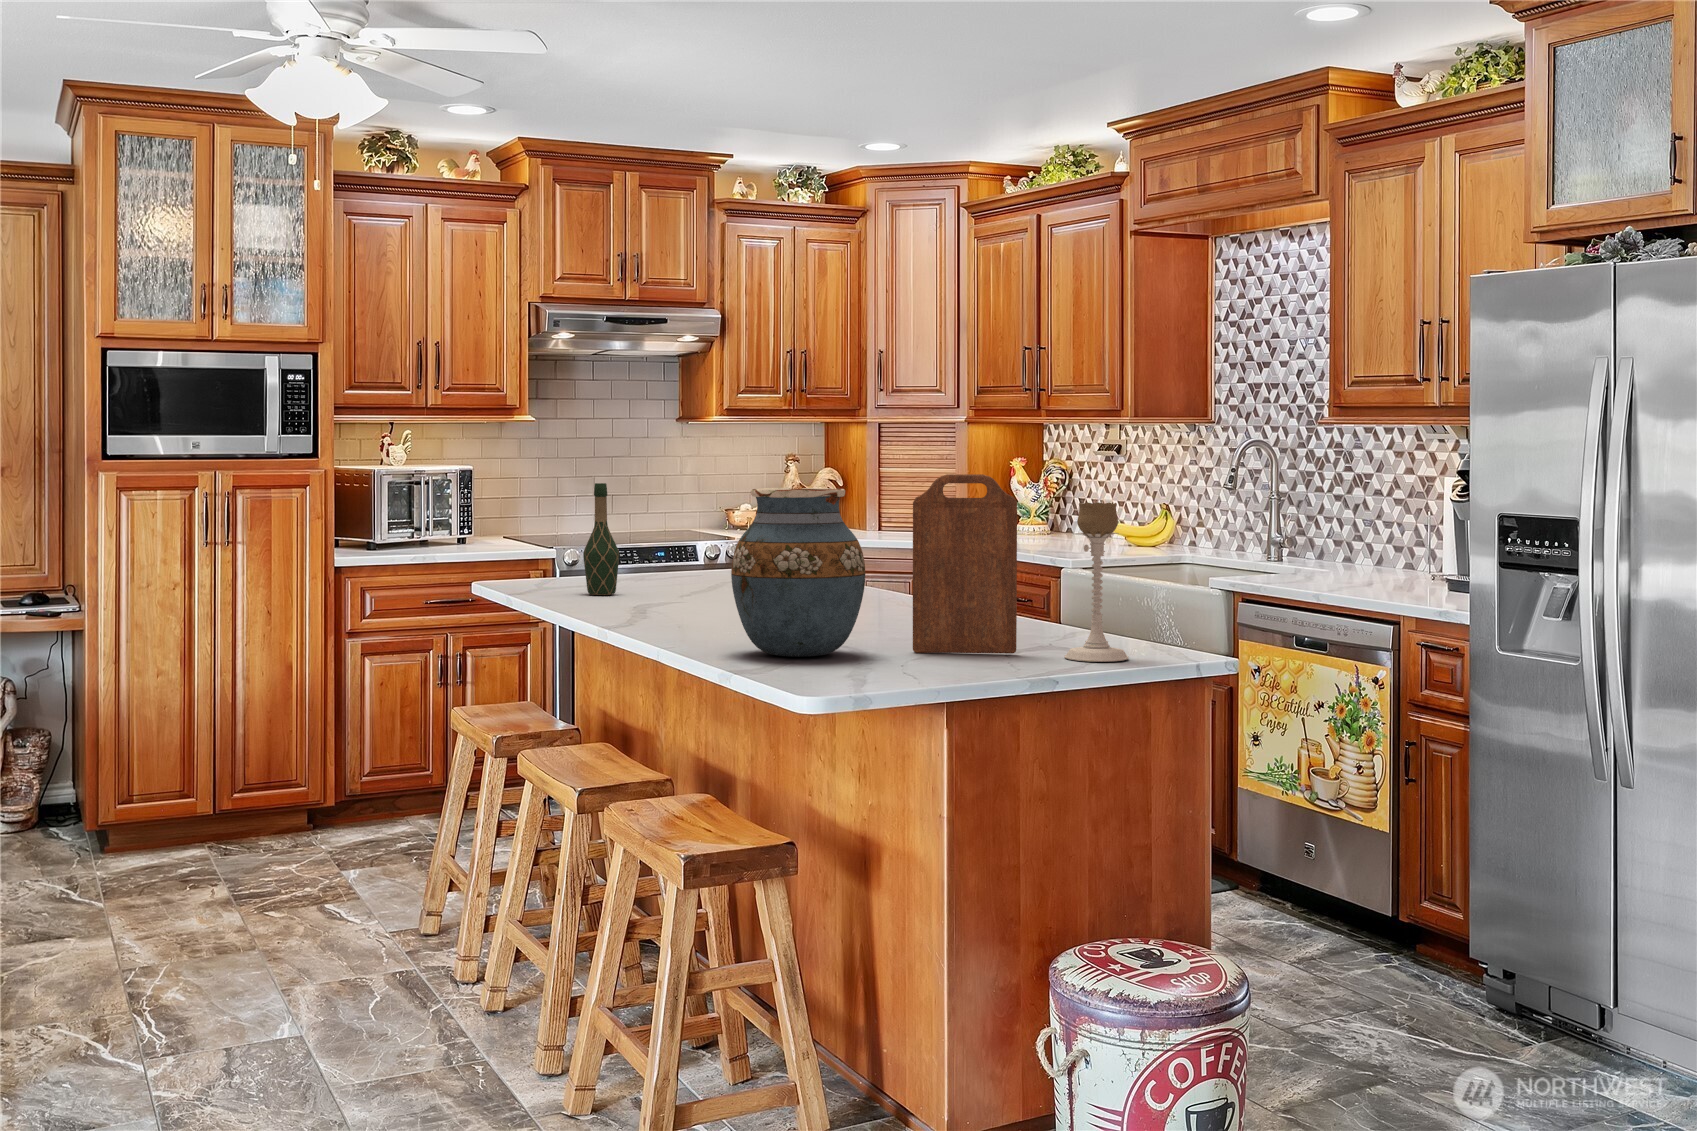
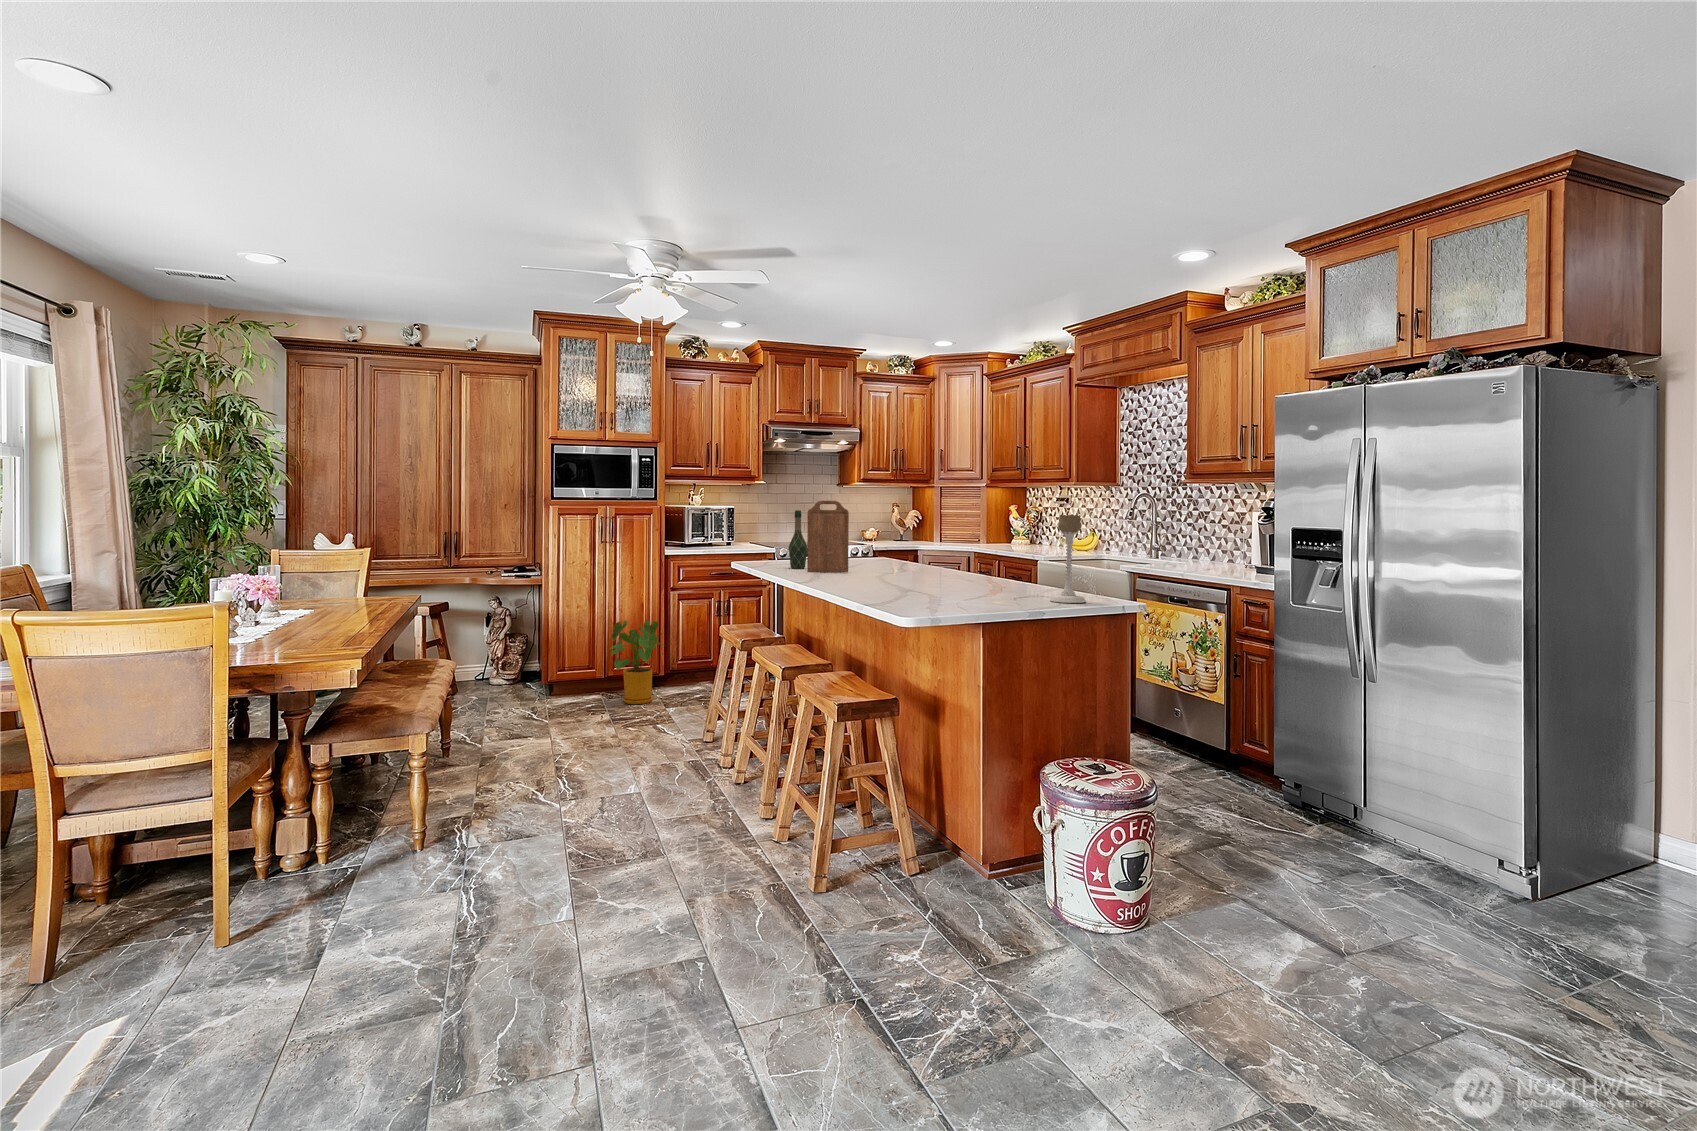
cutting board: present [913,474,1017,653] -> present [807,501,849,572]
vase: present [731,488,865,657] -> none [866,505,940,597]
house plant: none [224,695,341,864] -> present [610,620,663,704]

